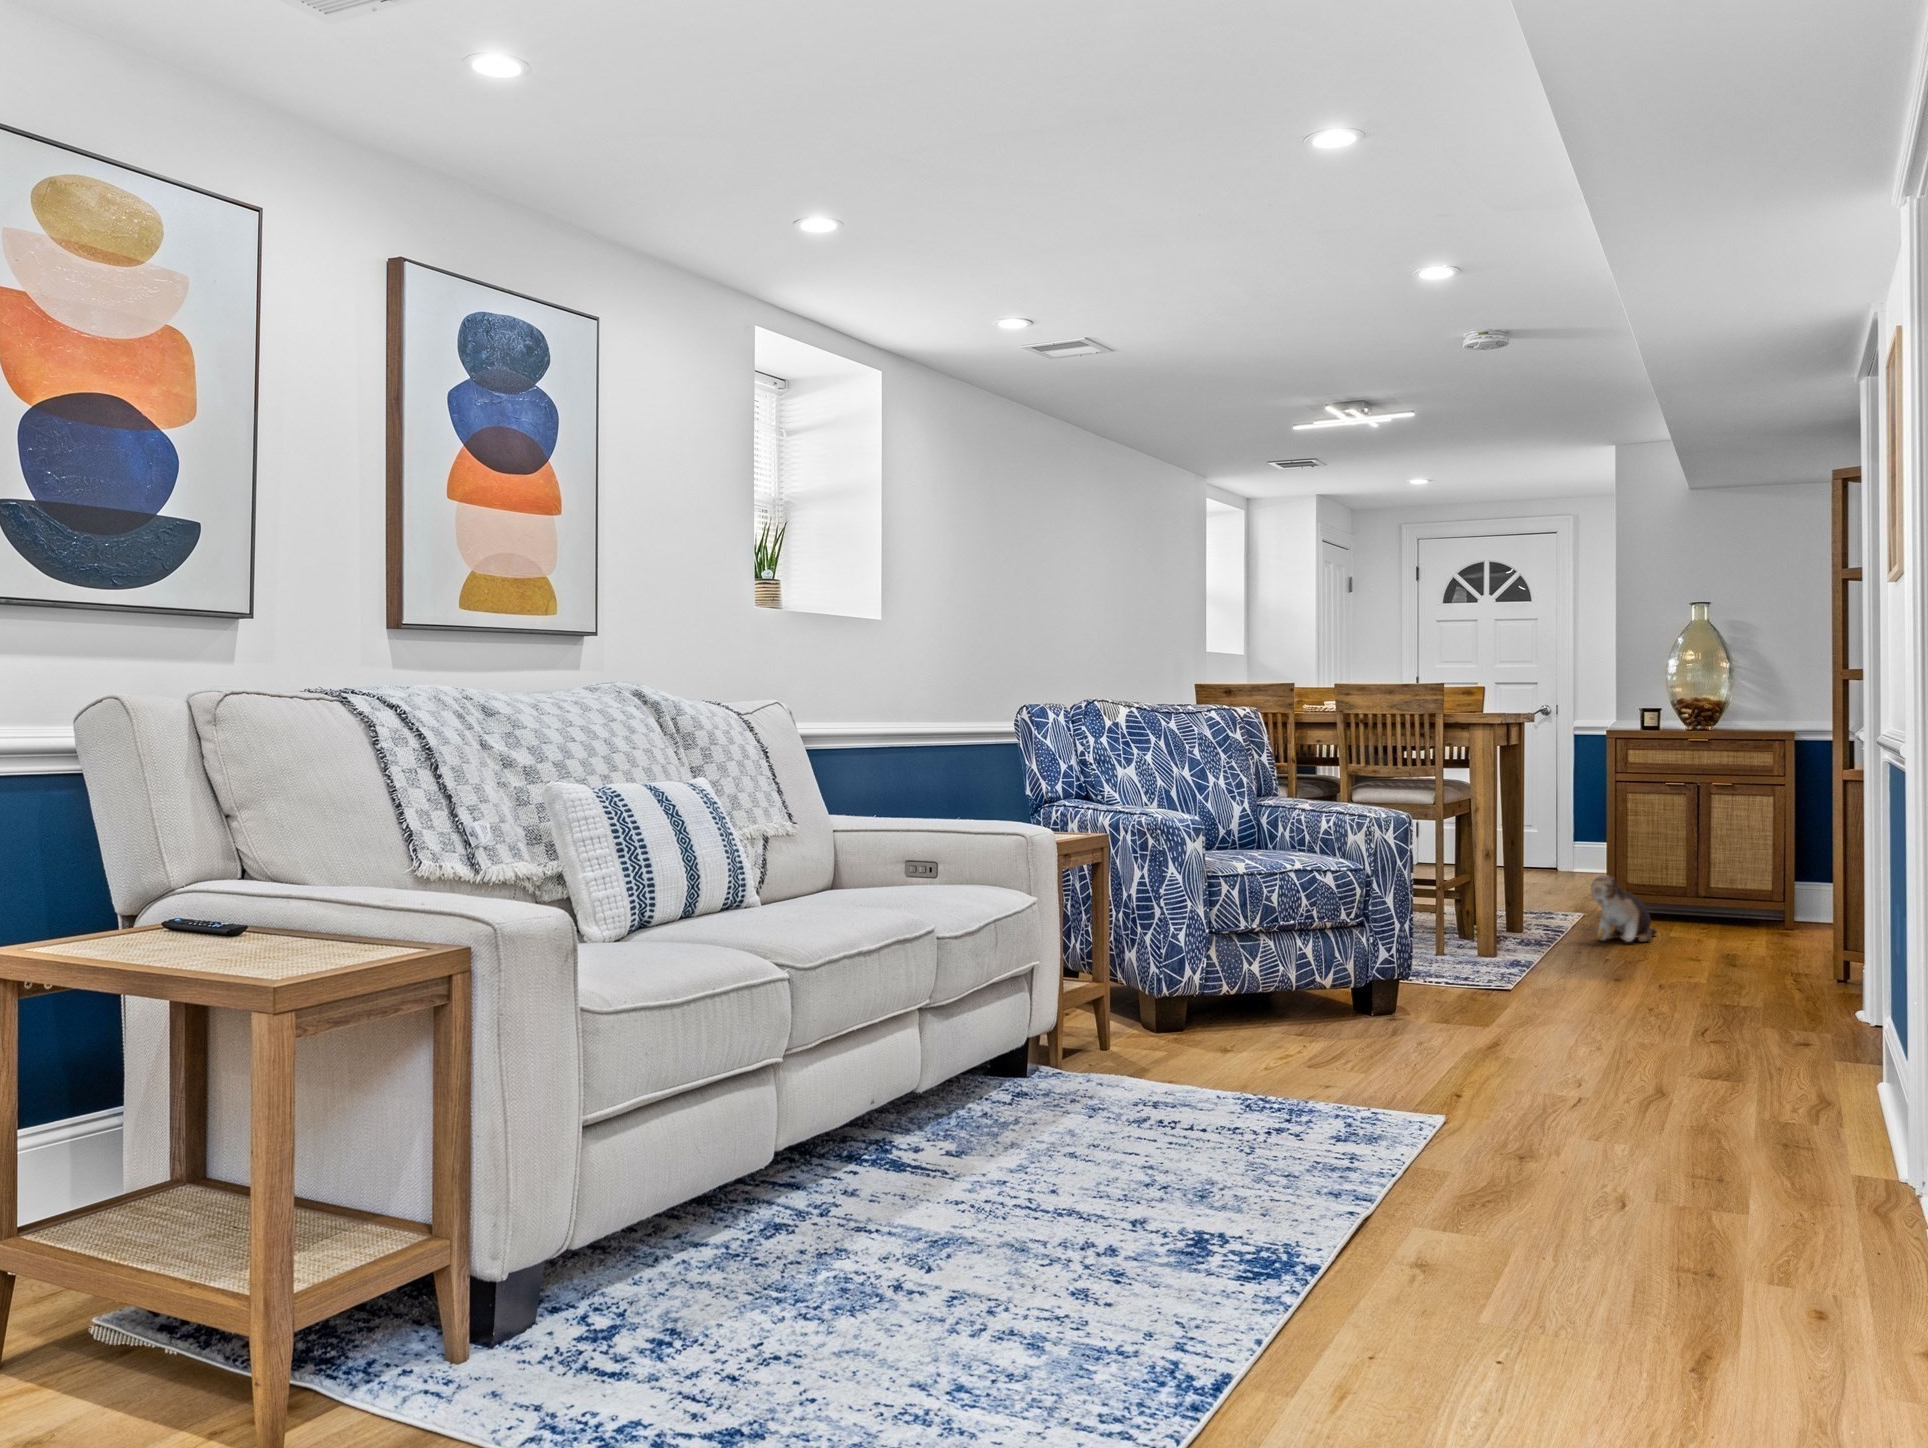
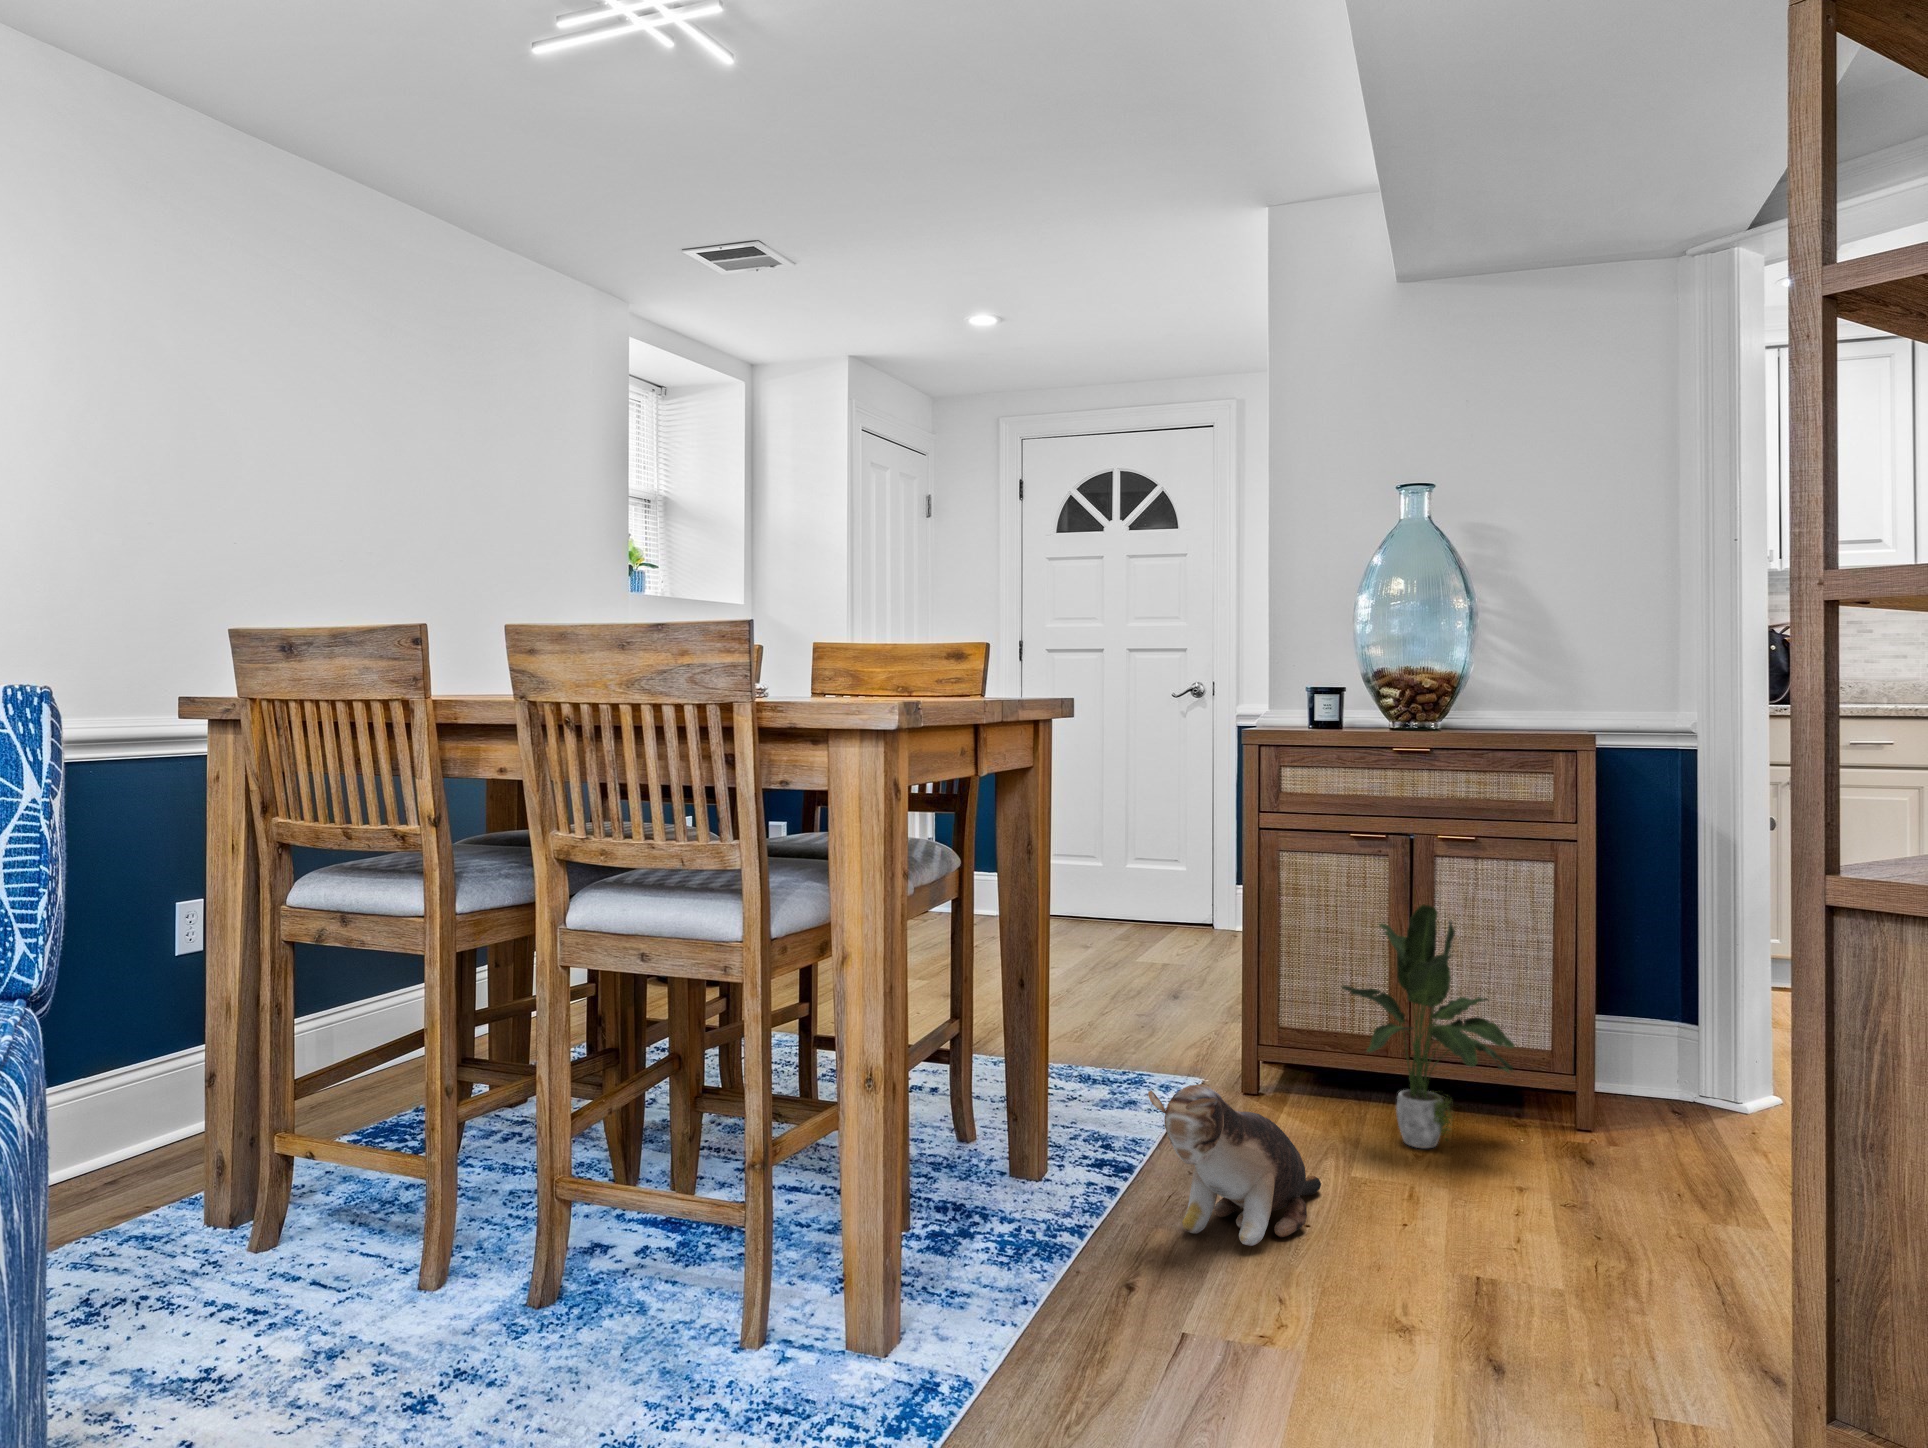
potted plant: none [1664,814,1751,929] -> present [1342,905,1514,1148]

